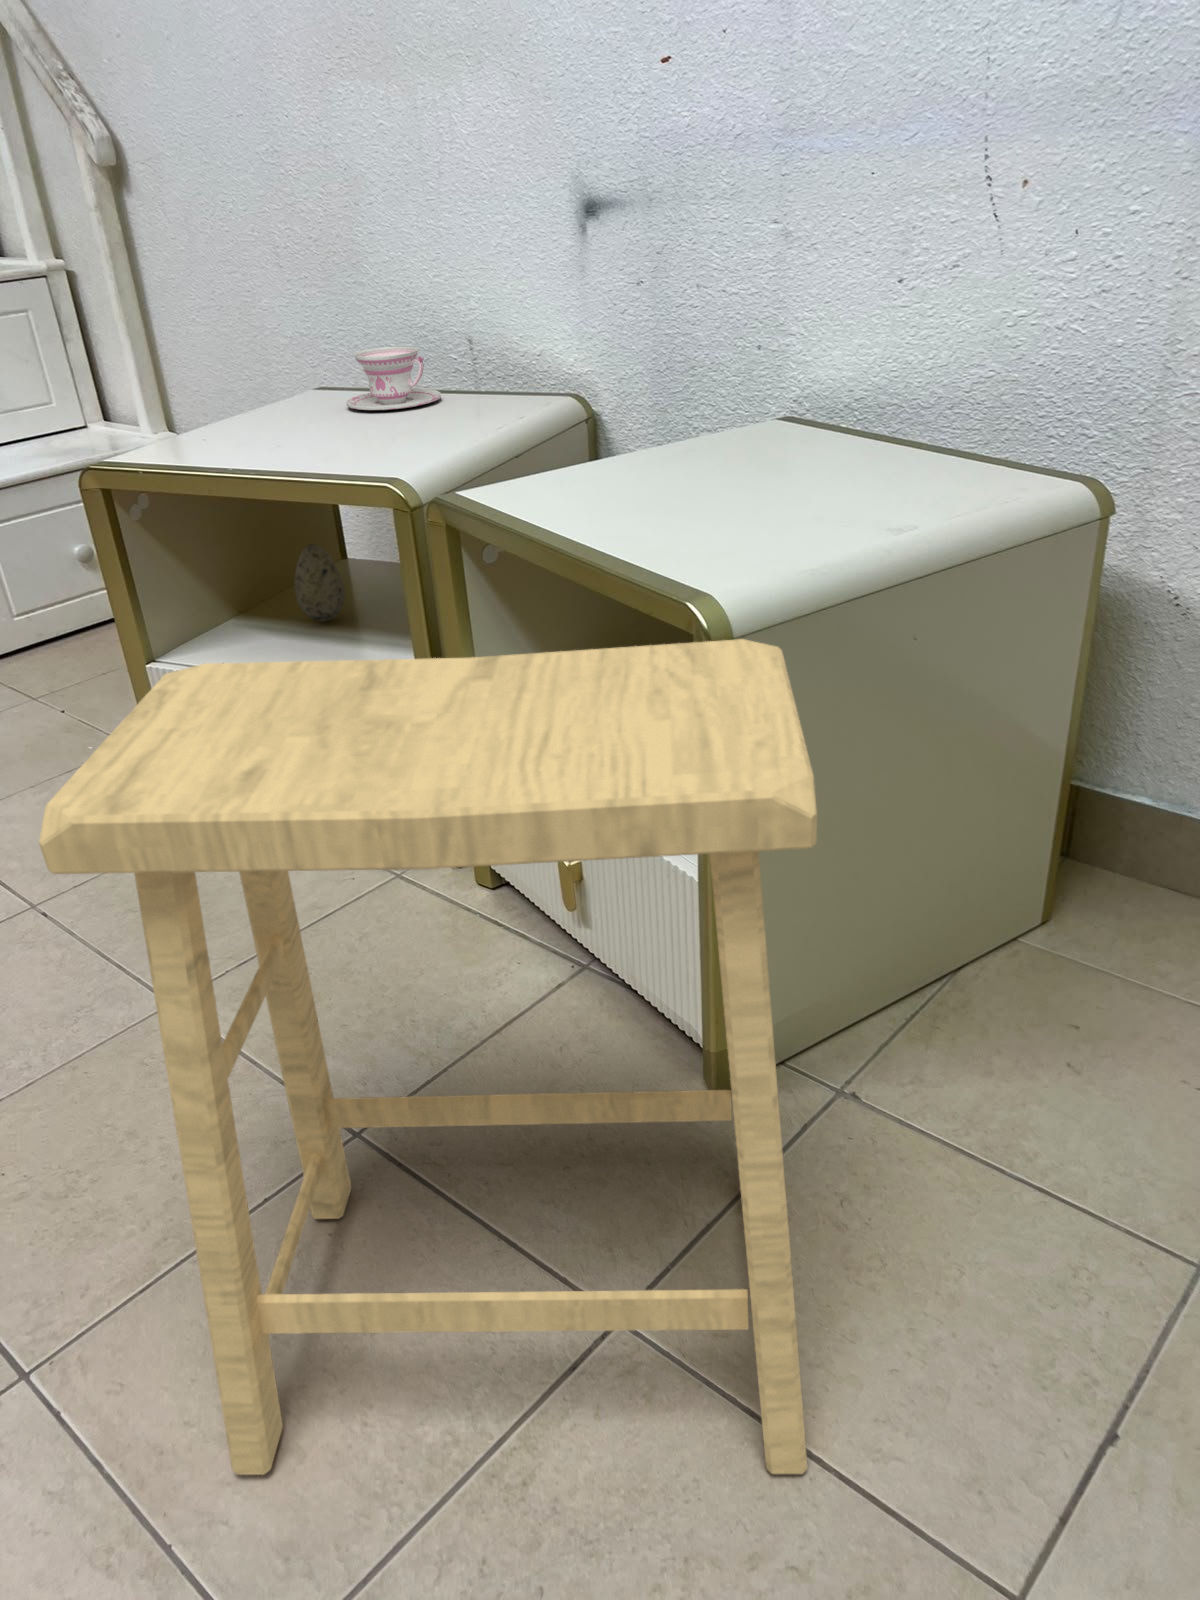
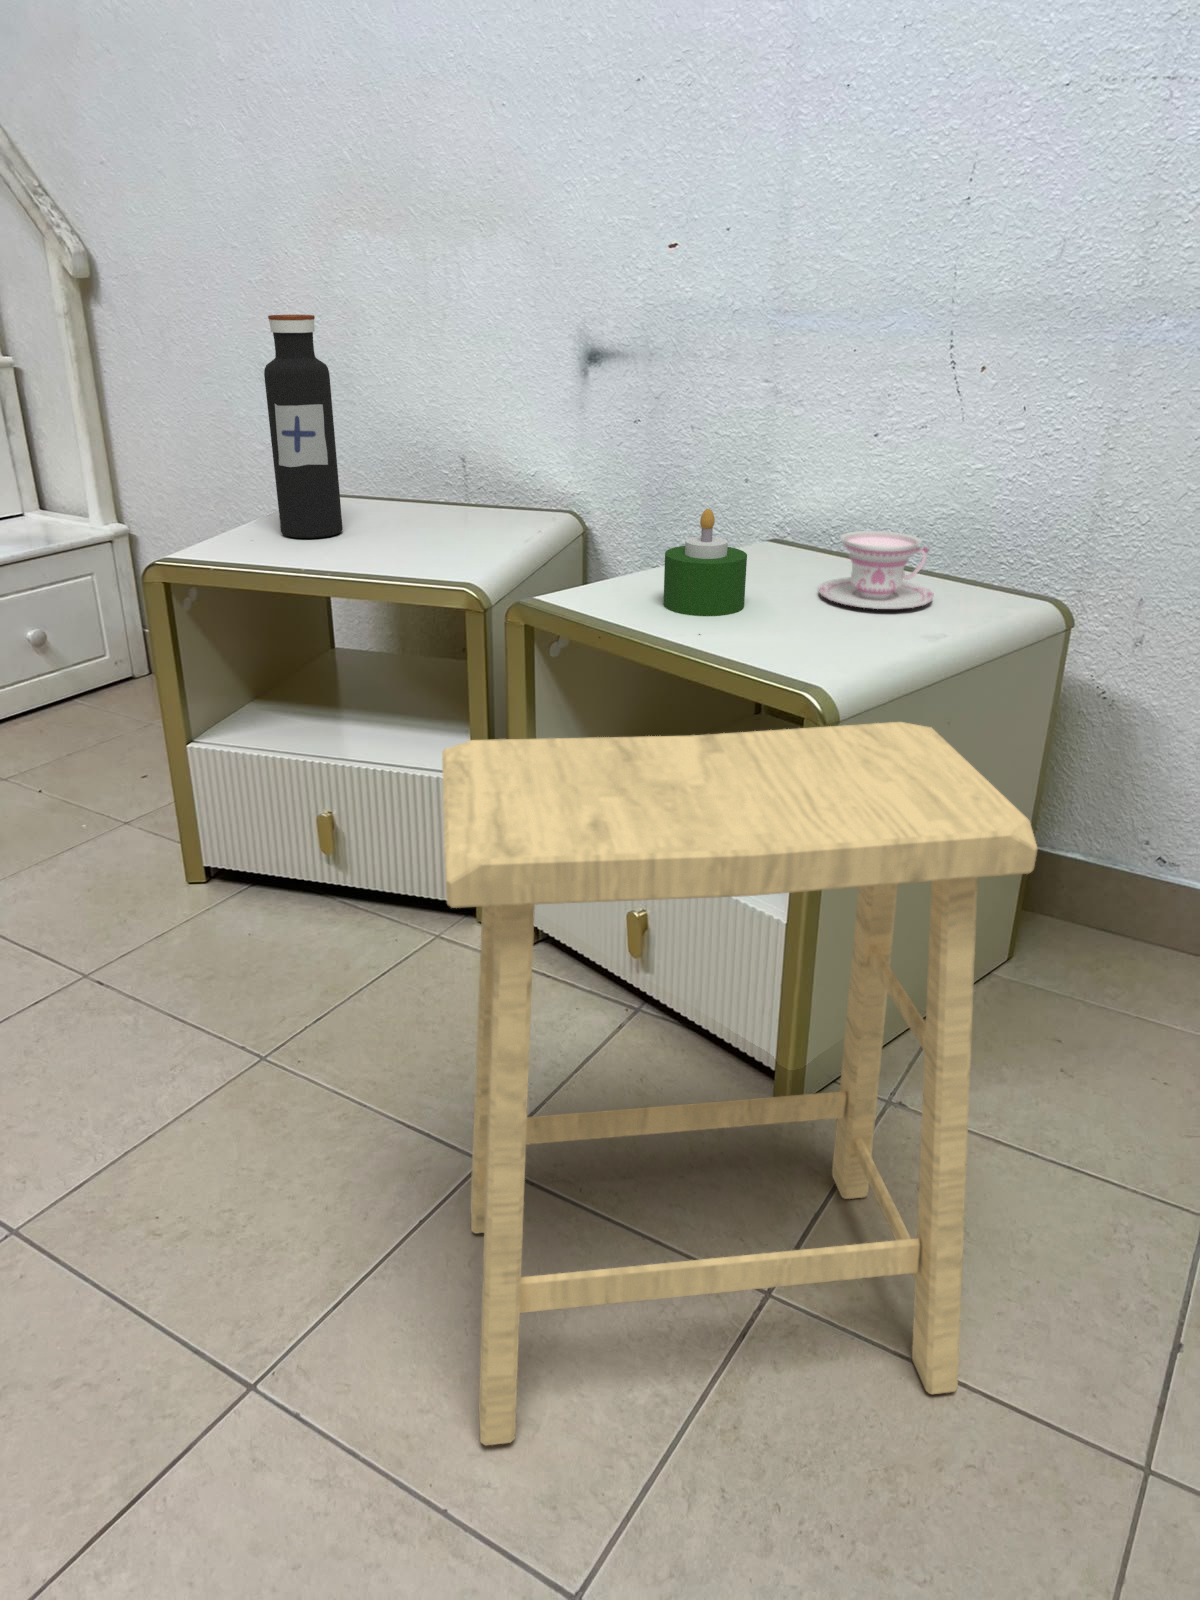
water bottle: none [206,179,312,435] -> present [264,315,343,538]
teacup: present [346,346,441,410] -> present [819,531,934,609]
candle: none [588,378,688,512] -> present [663,509,747,616]
decorative egg: present [295,545,345,621] -> none [319,637,364,707]

